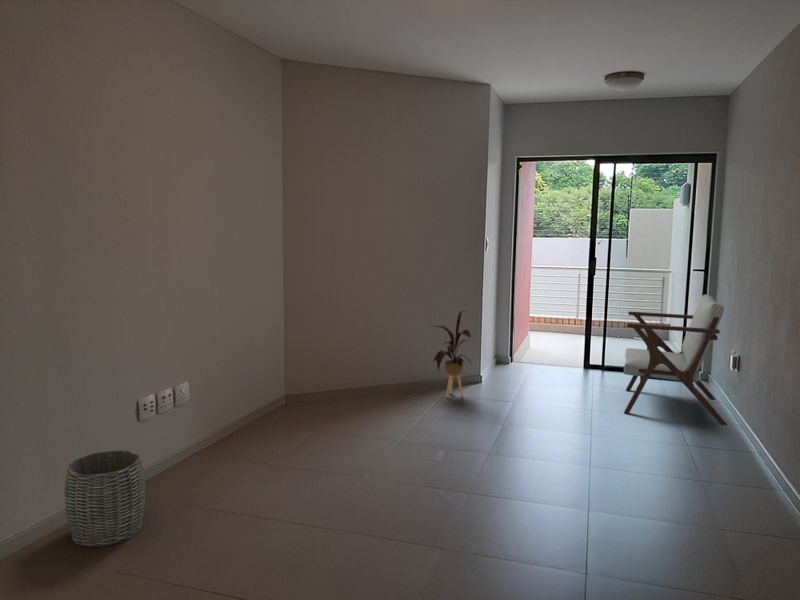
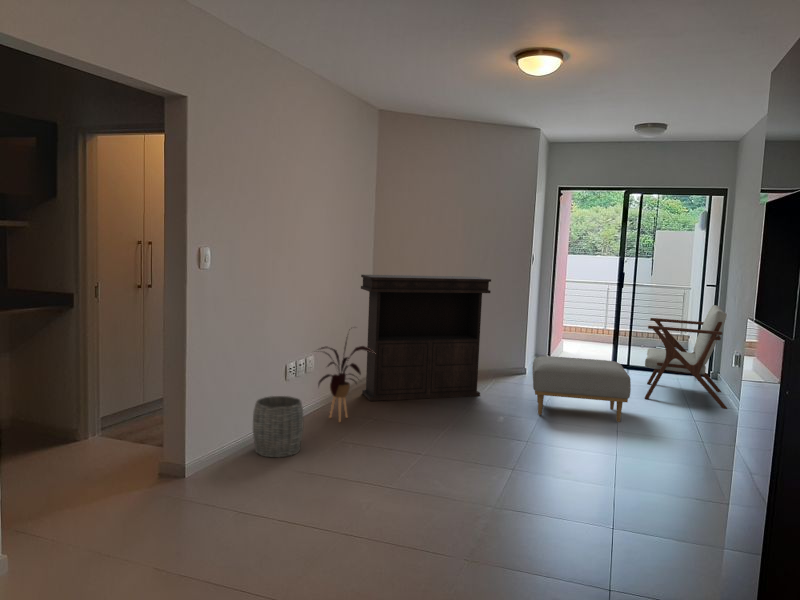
console table: none [263,268,430,433] -> present [361,275,491,401]
house plant: present [434,311,471,397] -> present [318,340,374,422]
ottoman: none [483,368,608,454] -> present [533,356,631,422]

